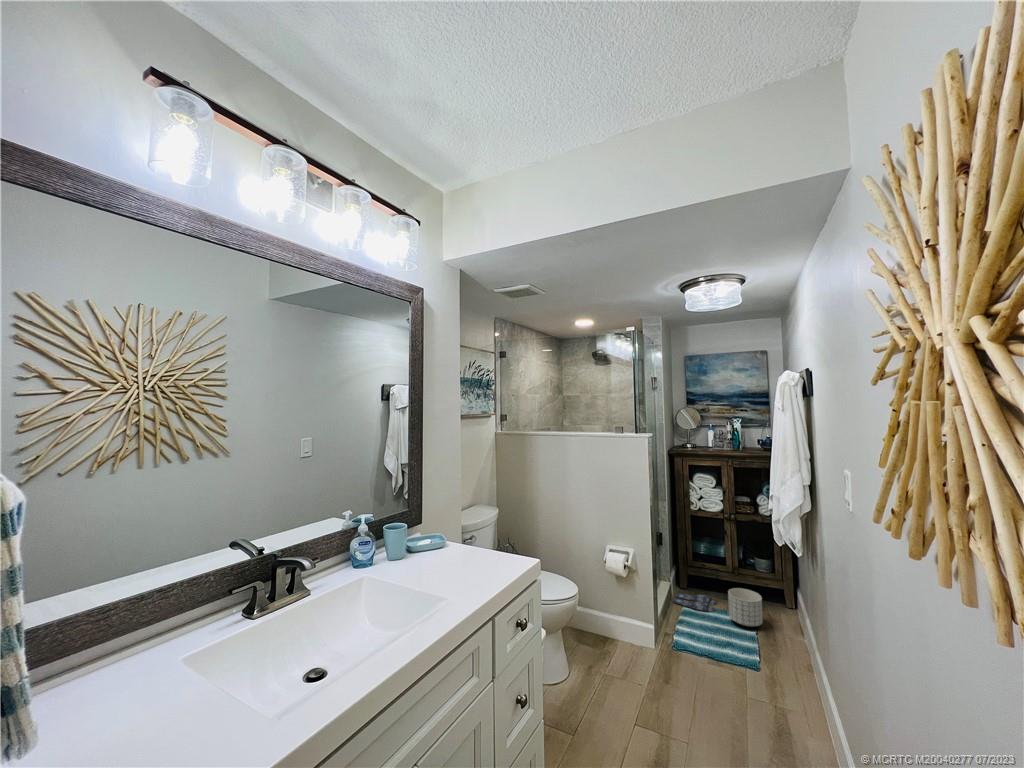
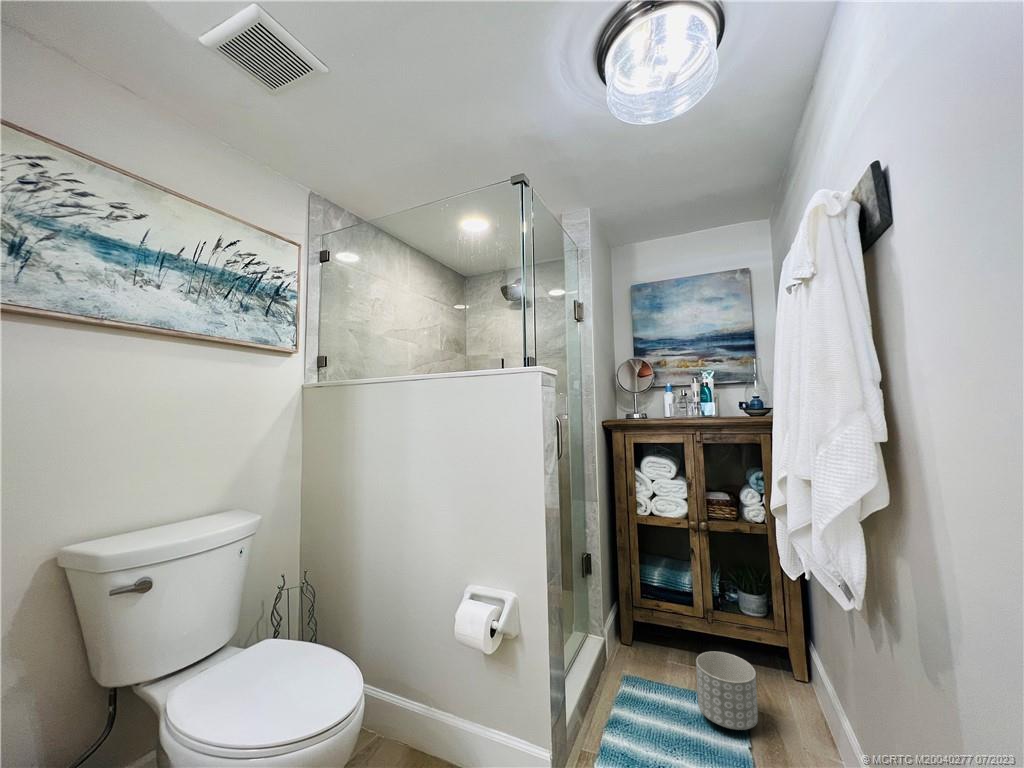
slippers: present [673,593,717,612] -> none [606,655,679,695]

